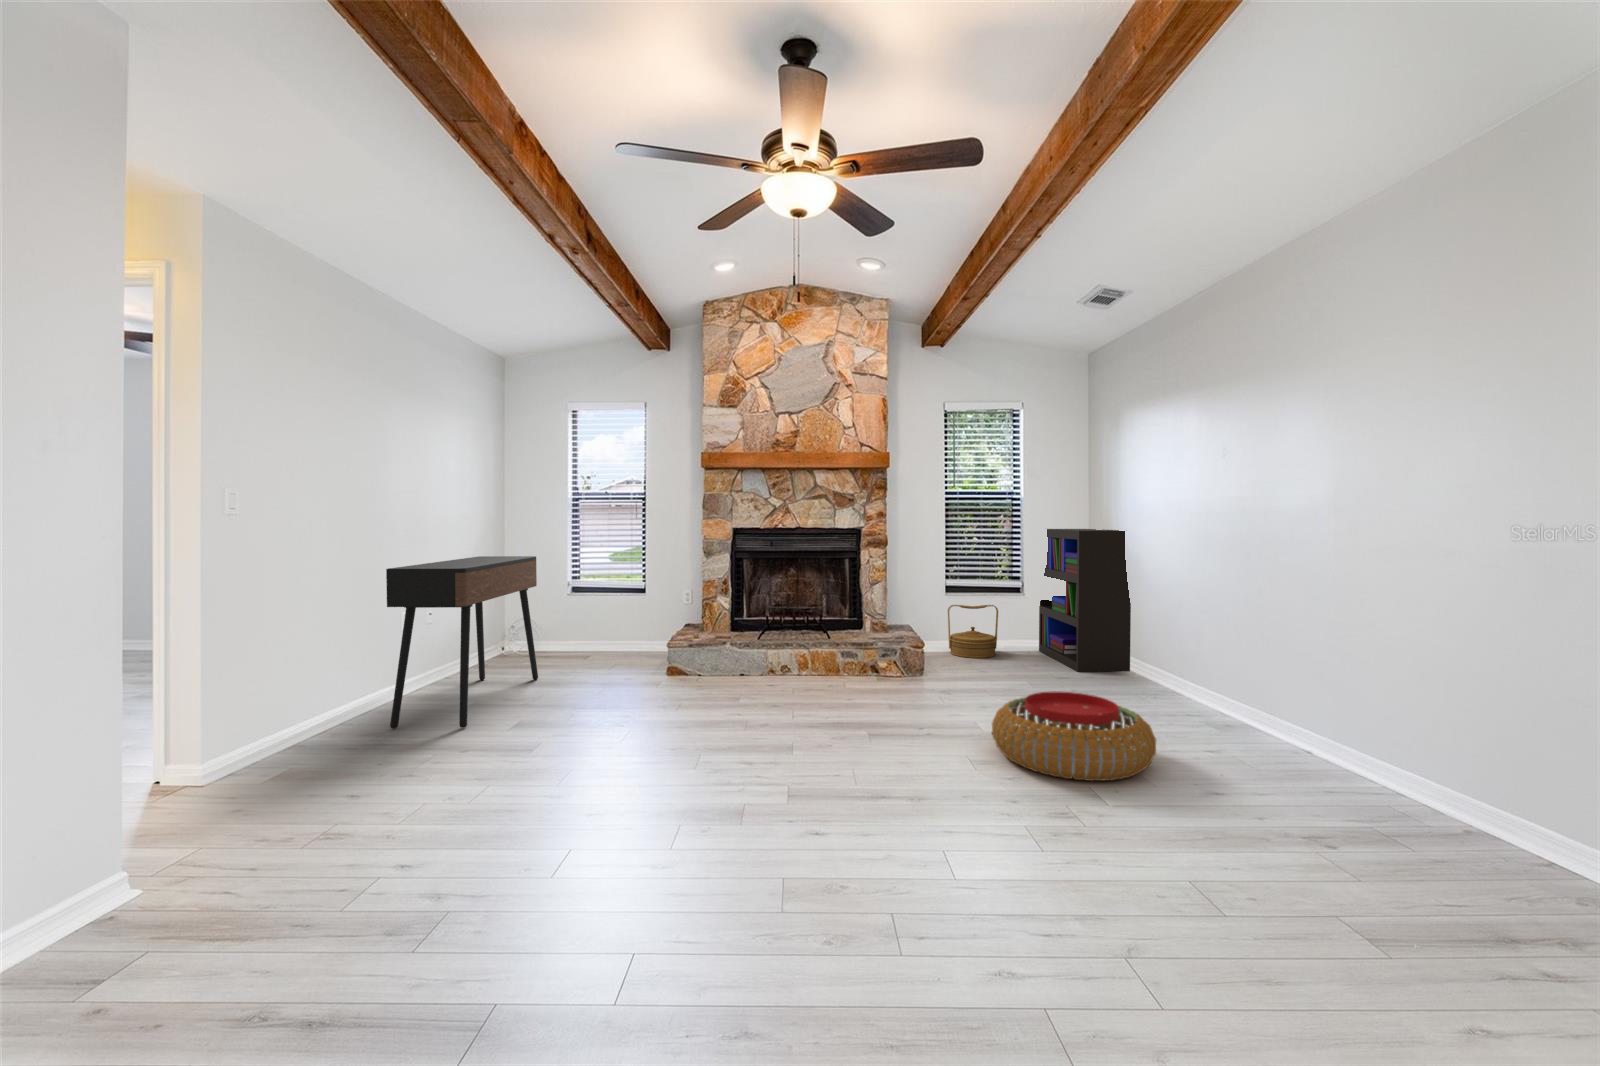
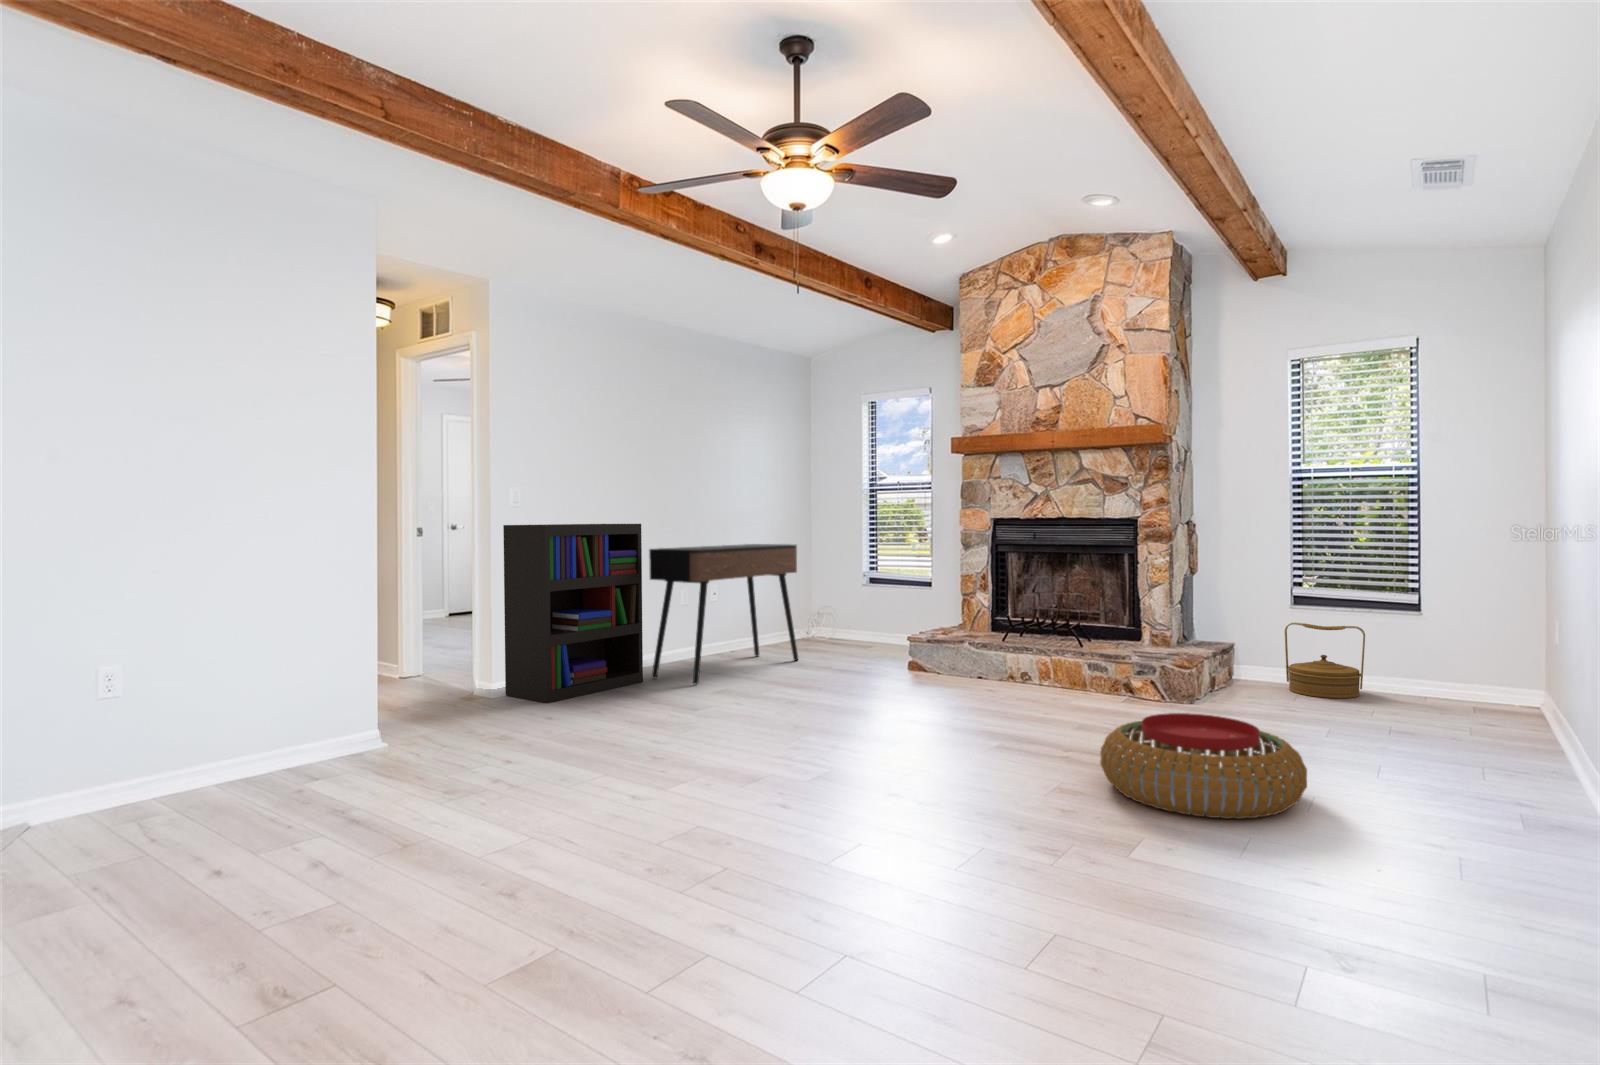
bookshelf: present [1039,529,1131,672] -> present [503,524,643,703]

